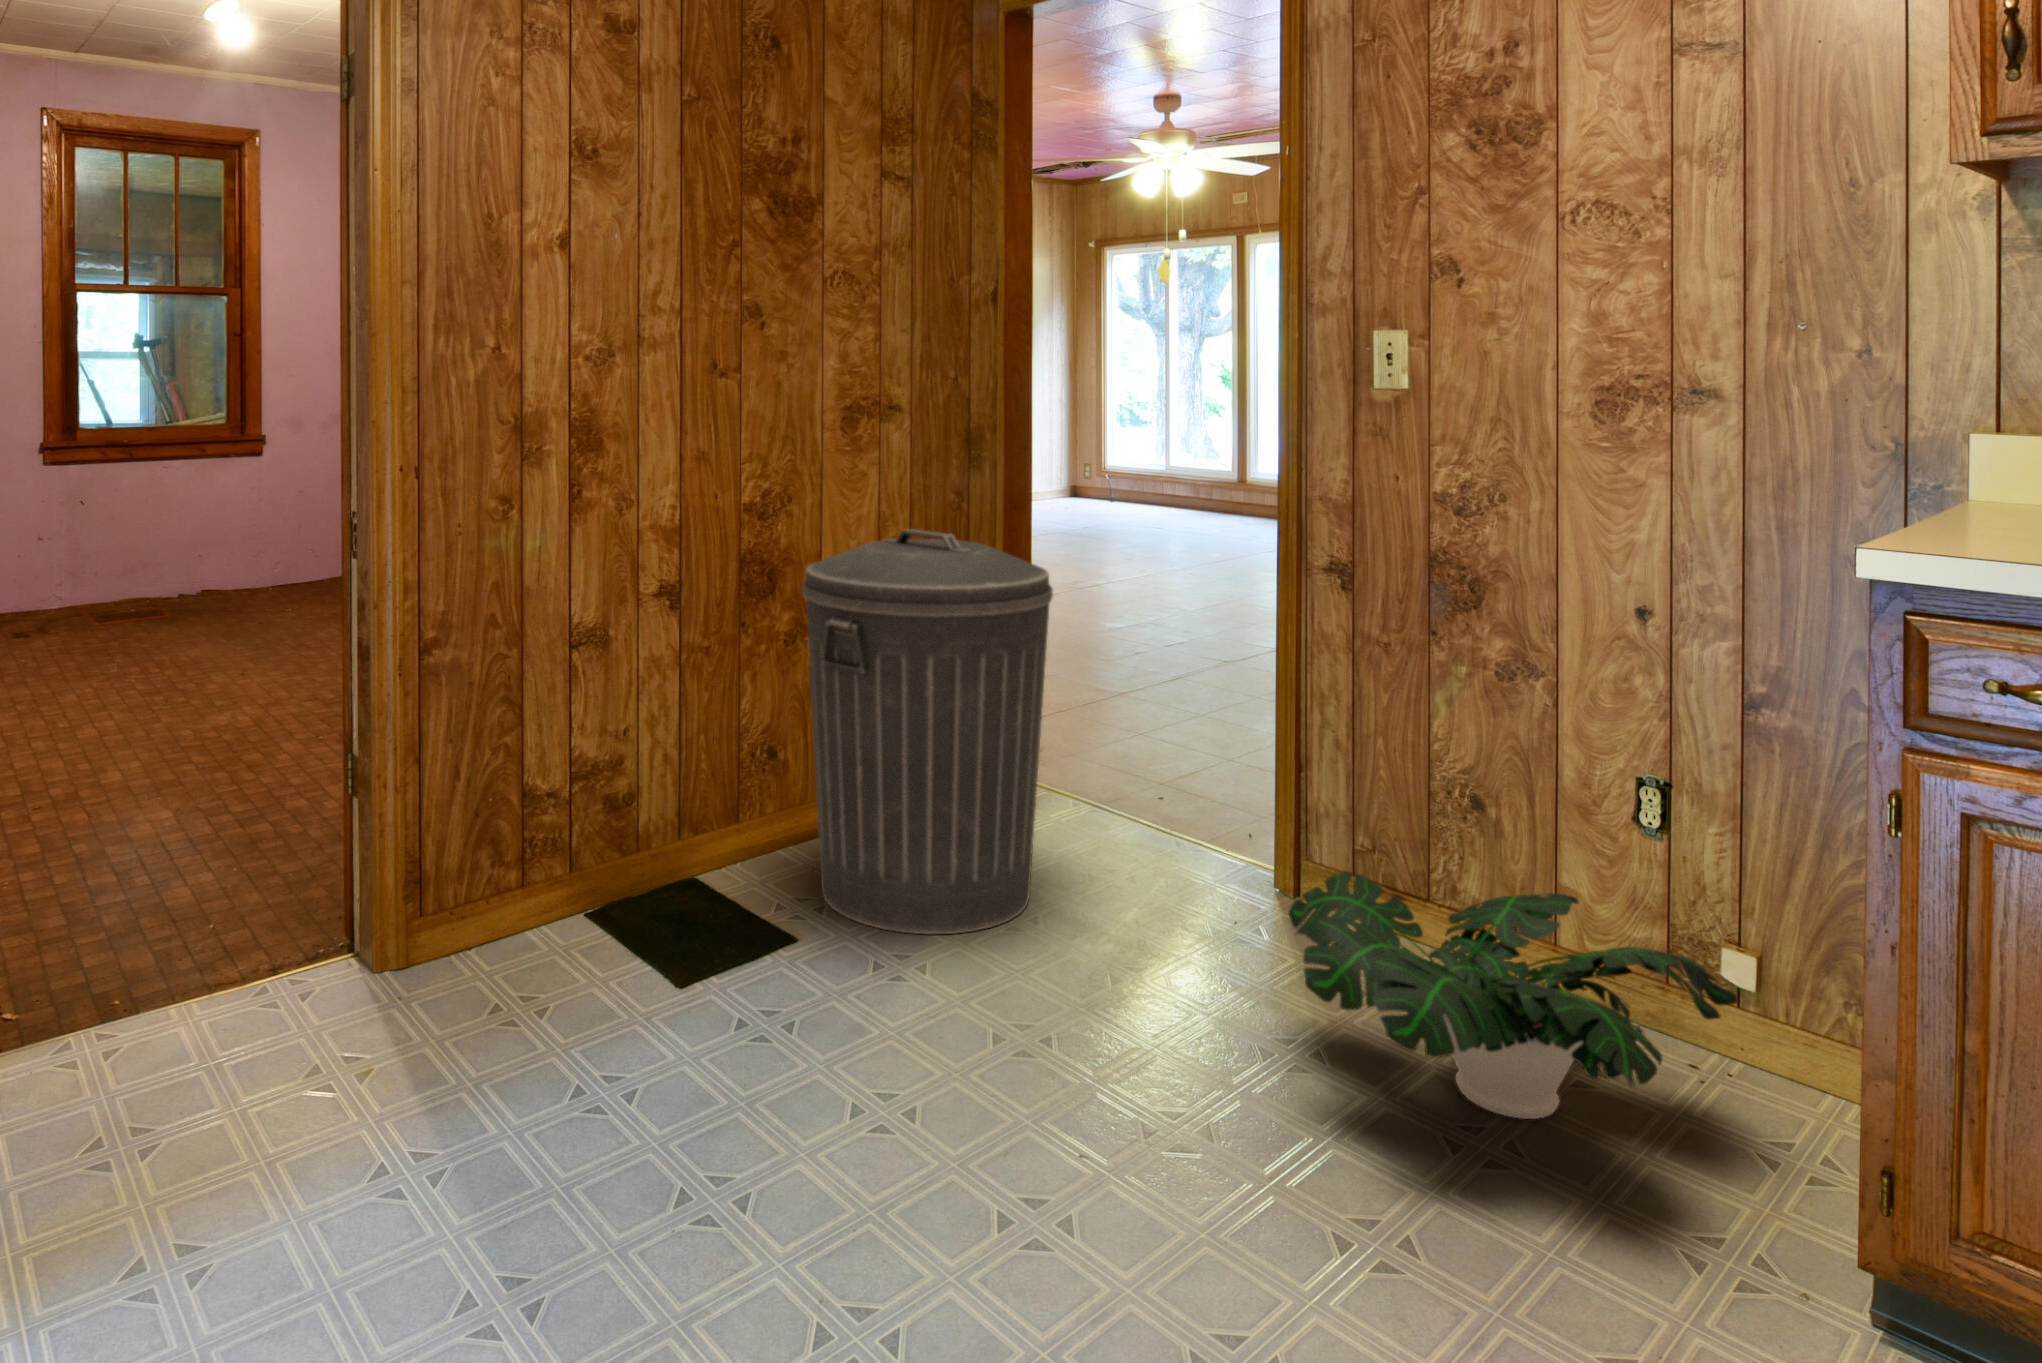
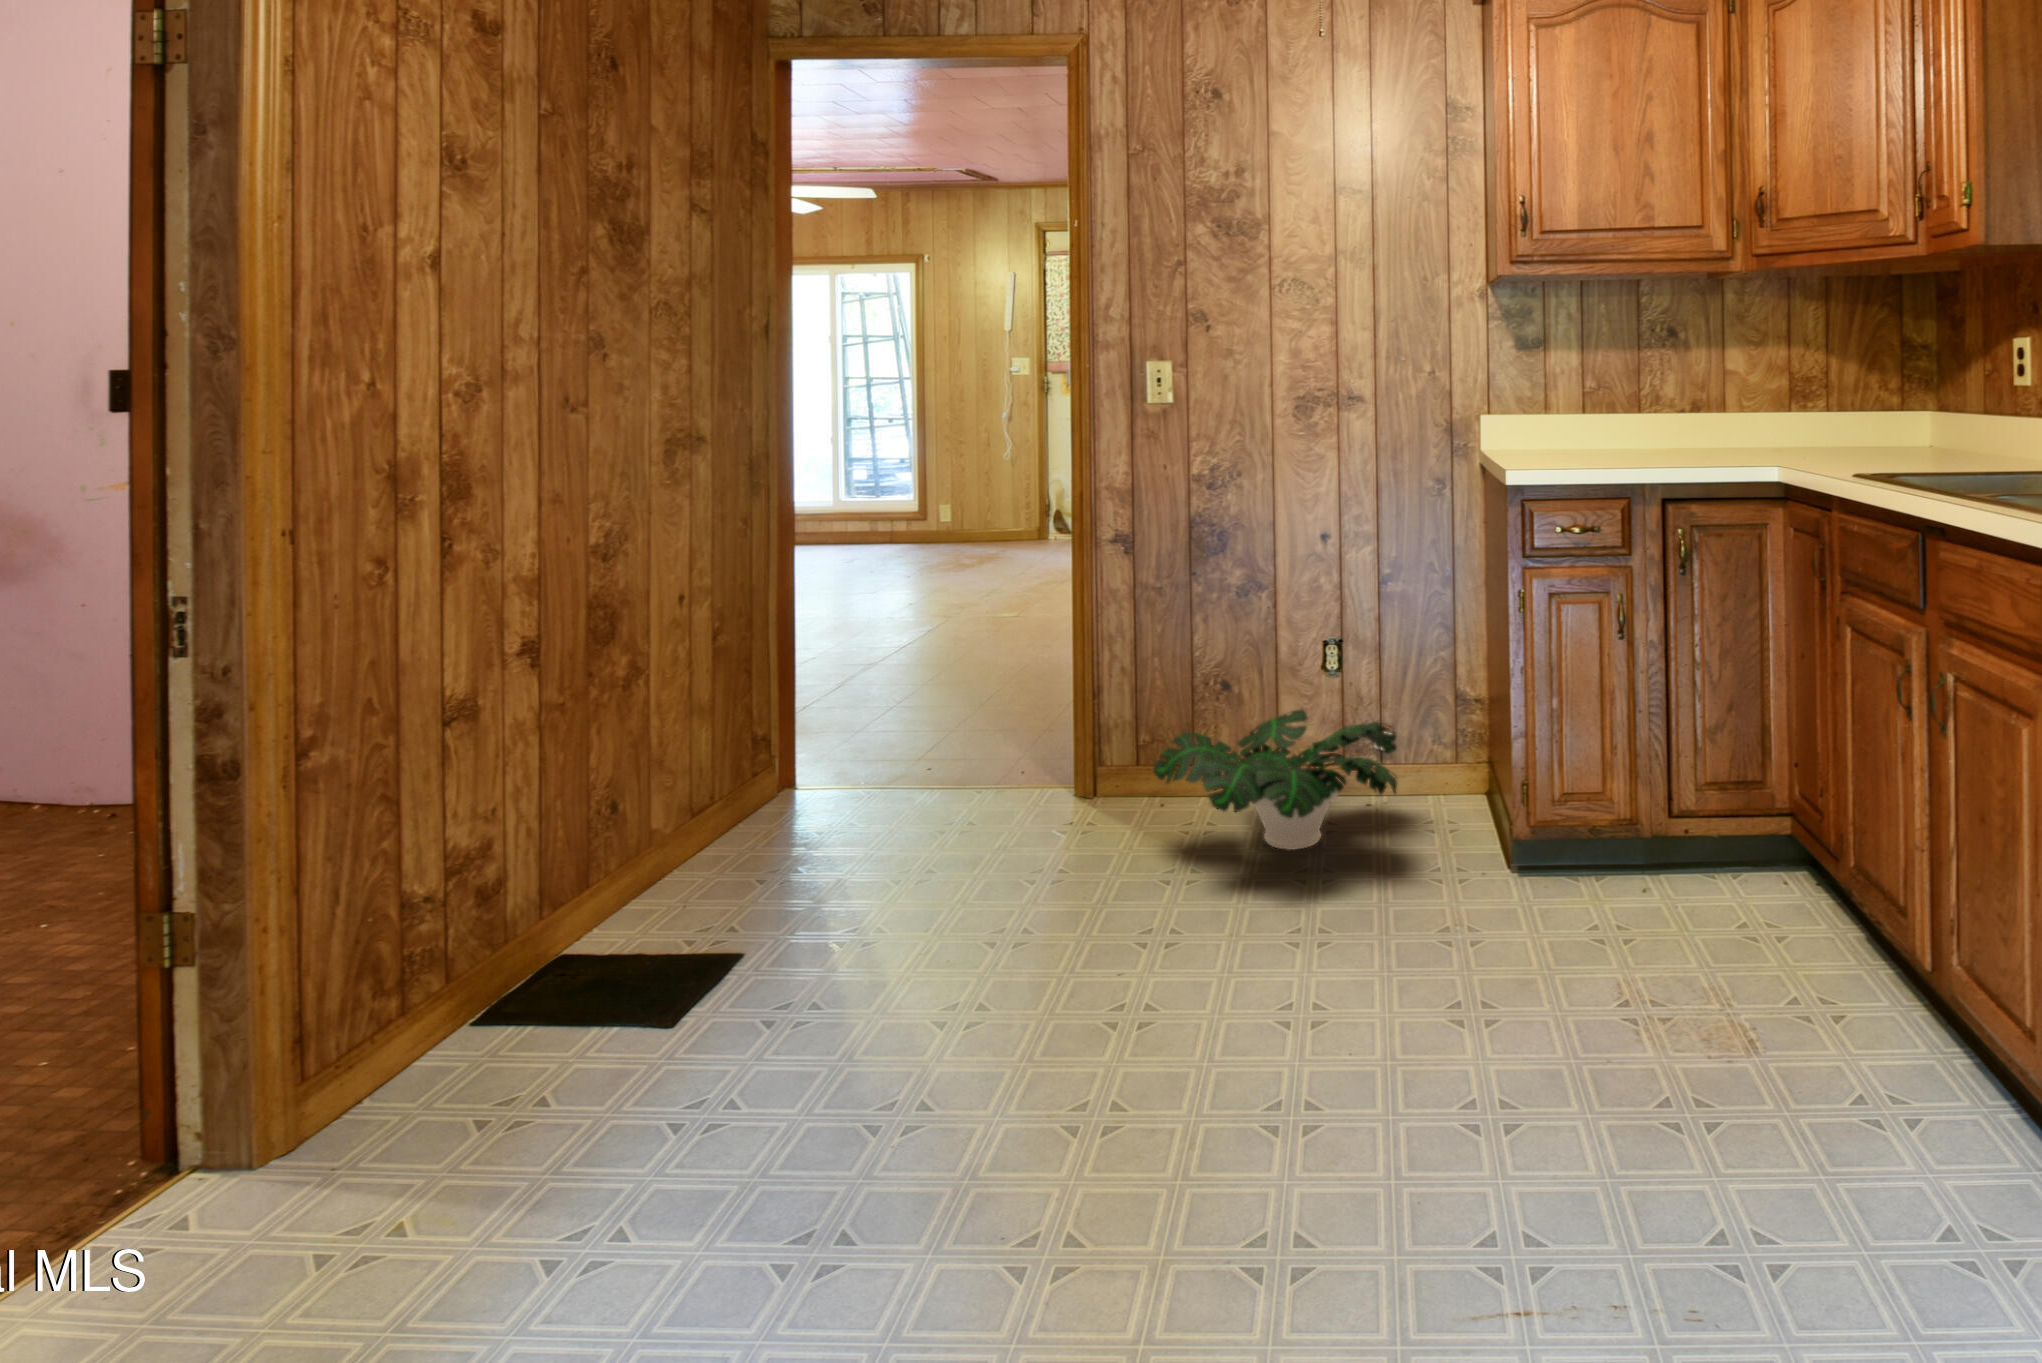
trash can: present [803,529,1053,934] -> none [670,541,920,910]

